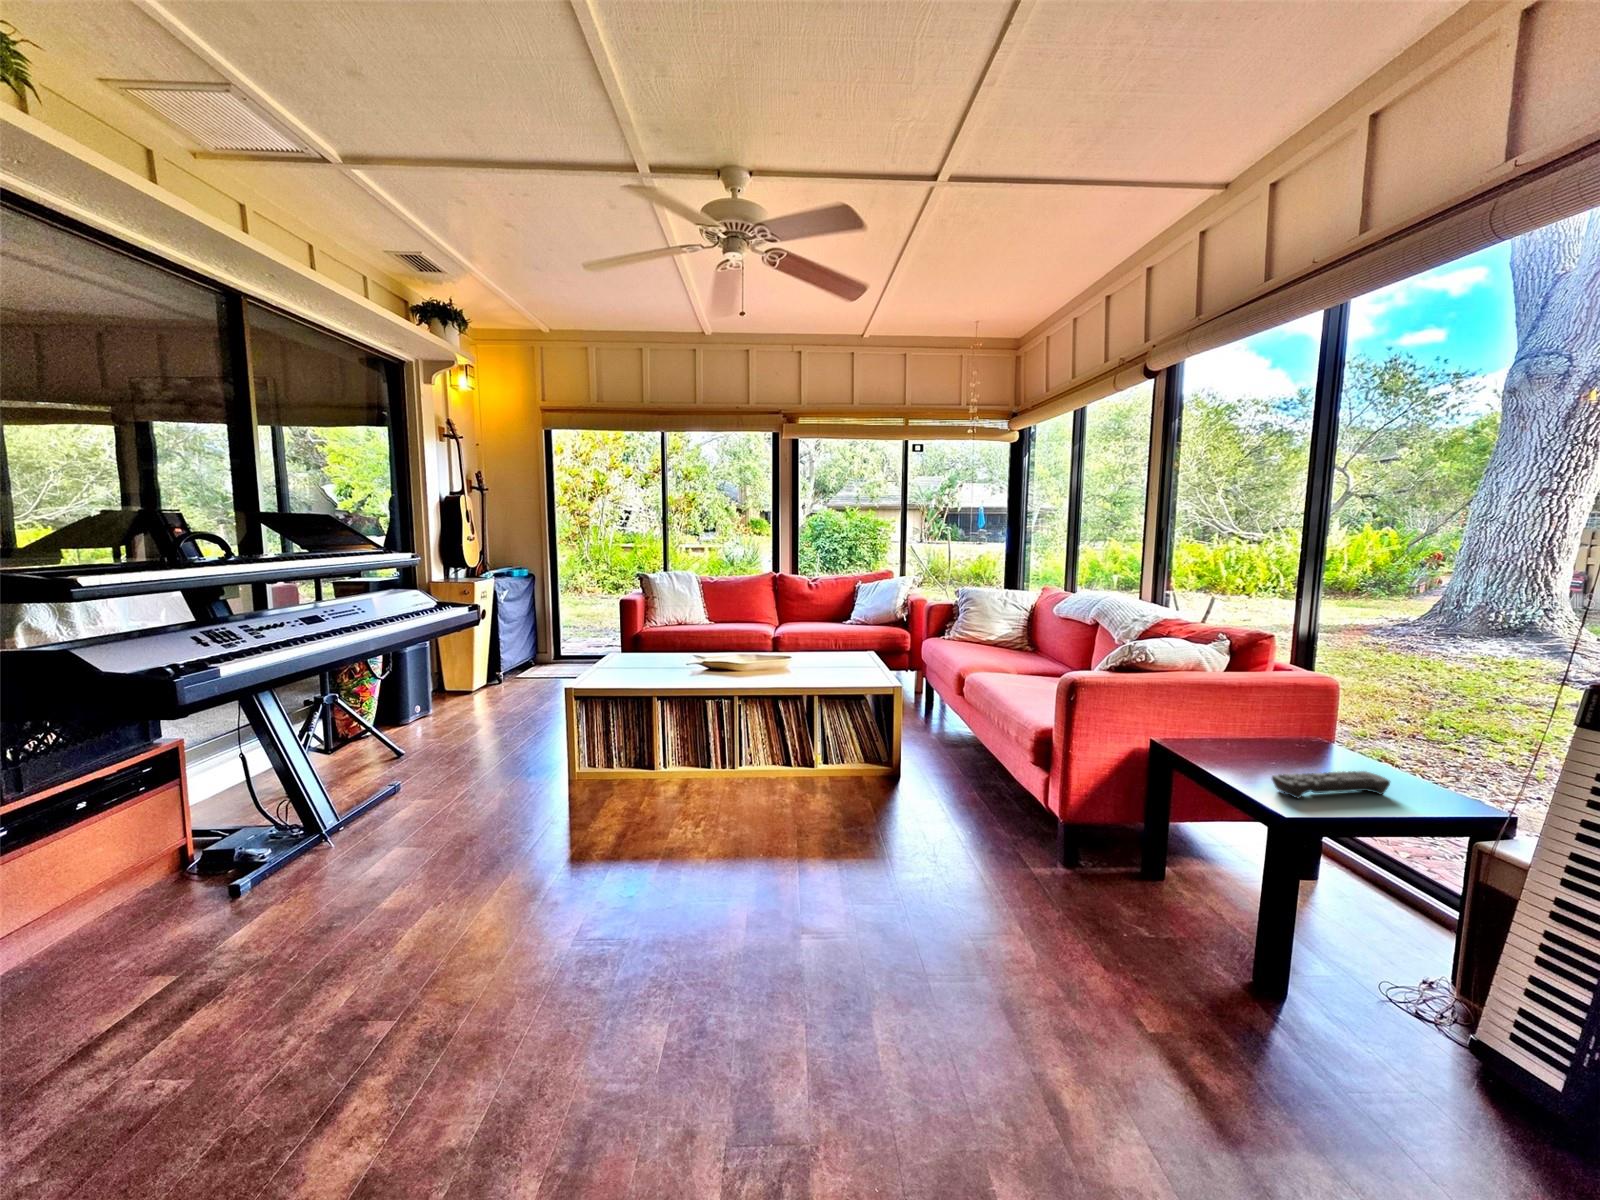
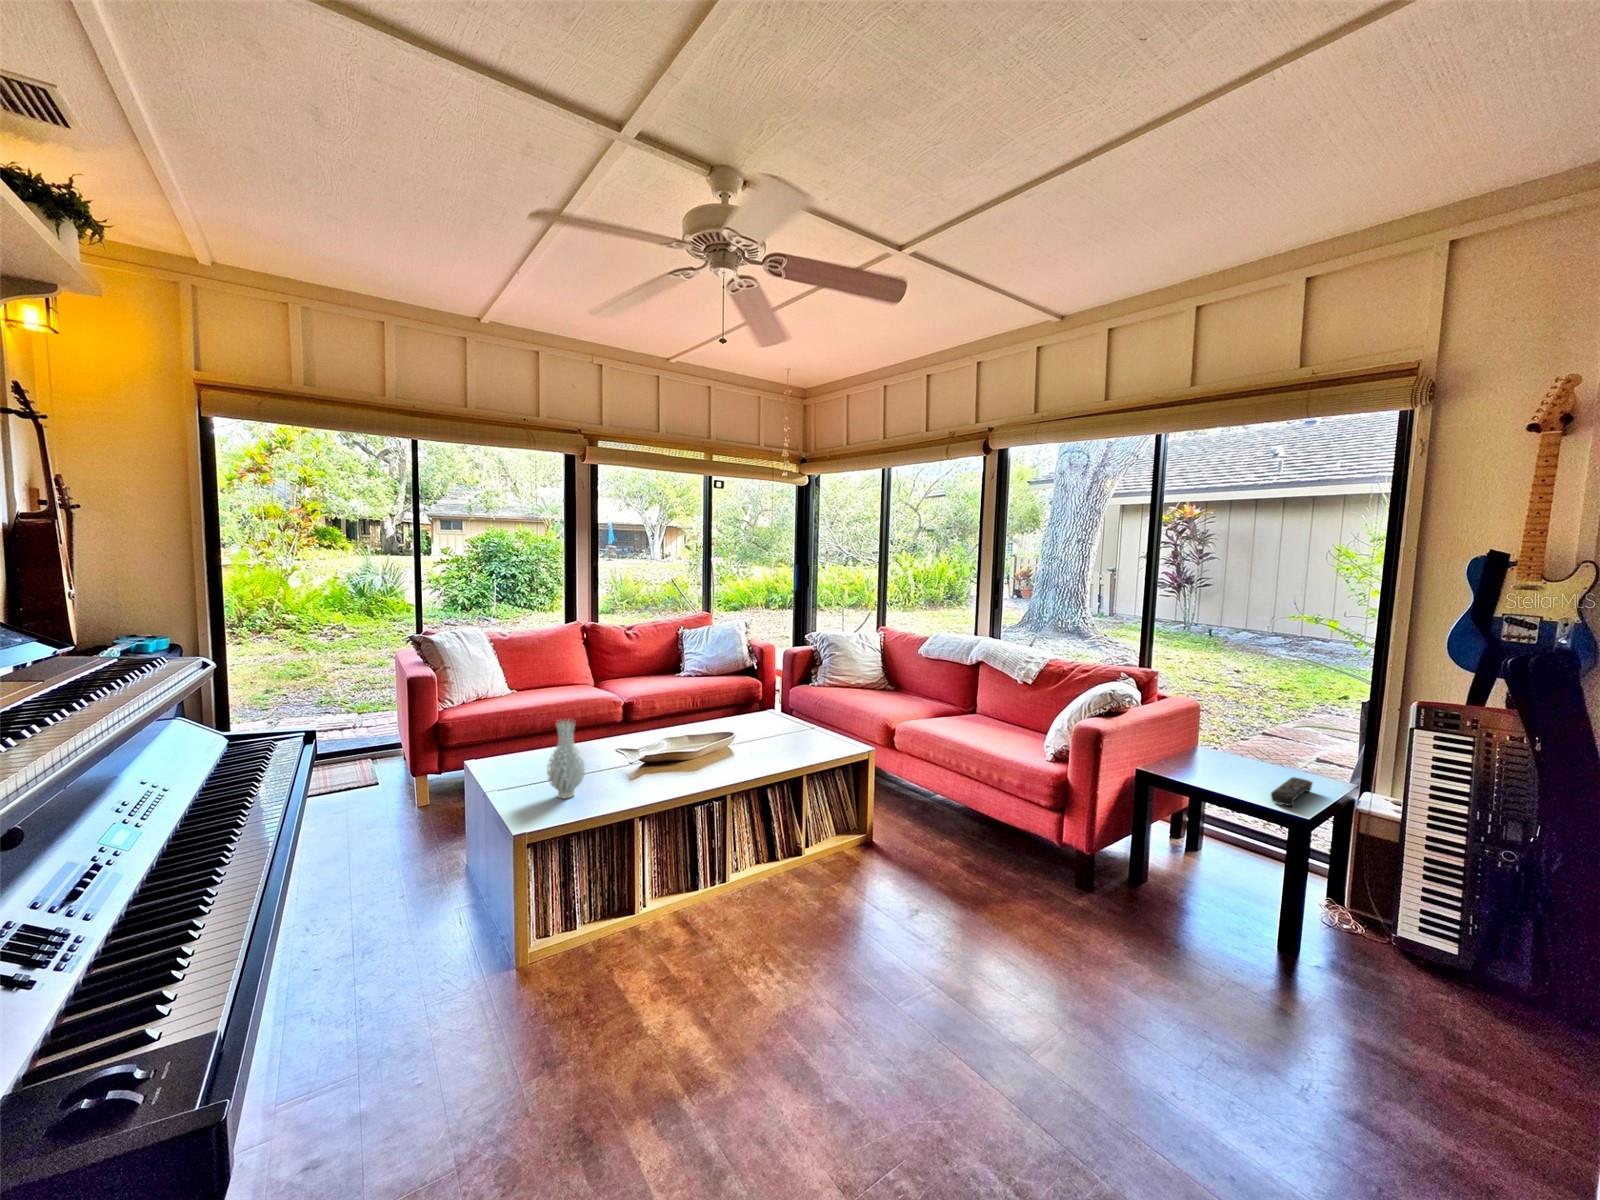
vase: none [602,615,630,674] -> present [547,720,585,798]

